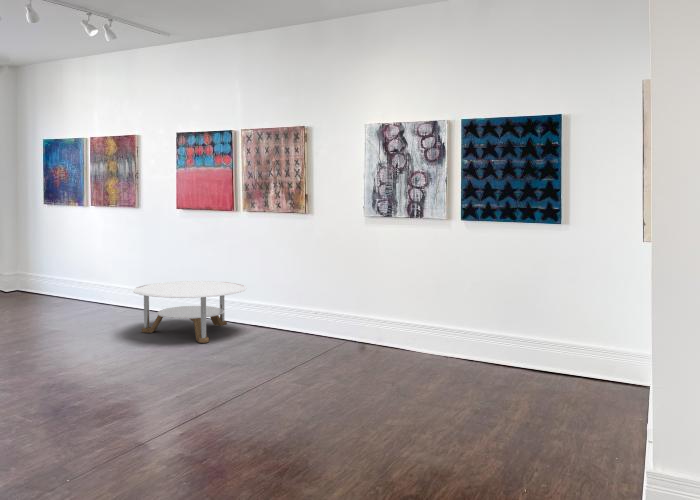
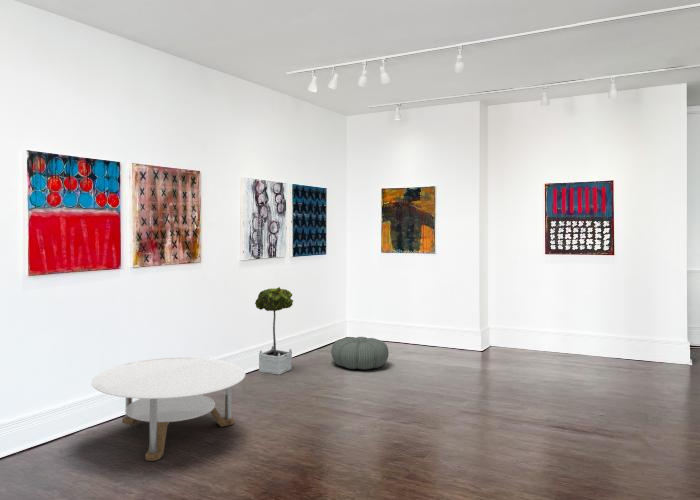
potted tree: none [350,248,394,356] -> present [255,287,293,375]
pouf: none [382,342,471,394] -> present [331,337,389,369]

